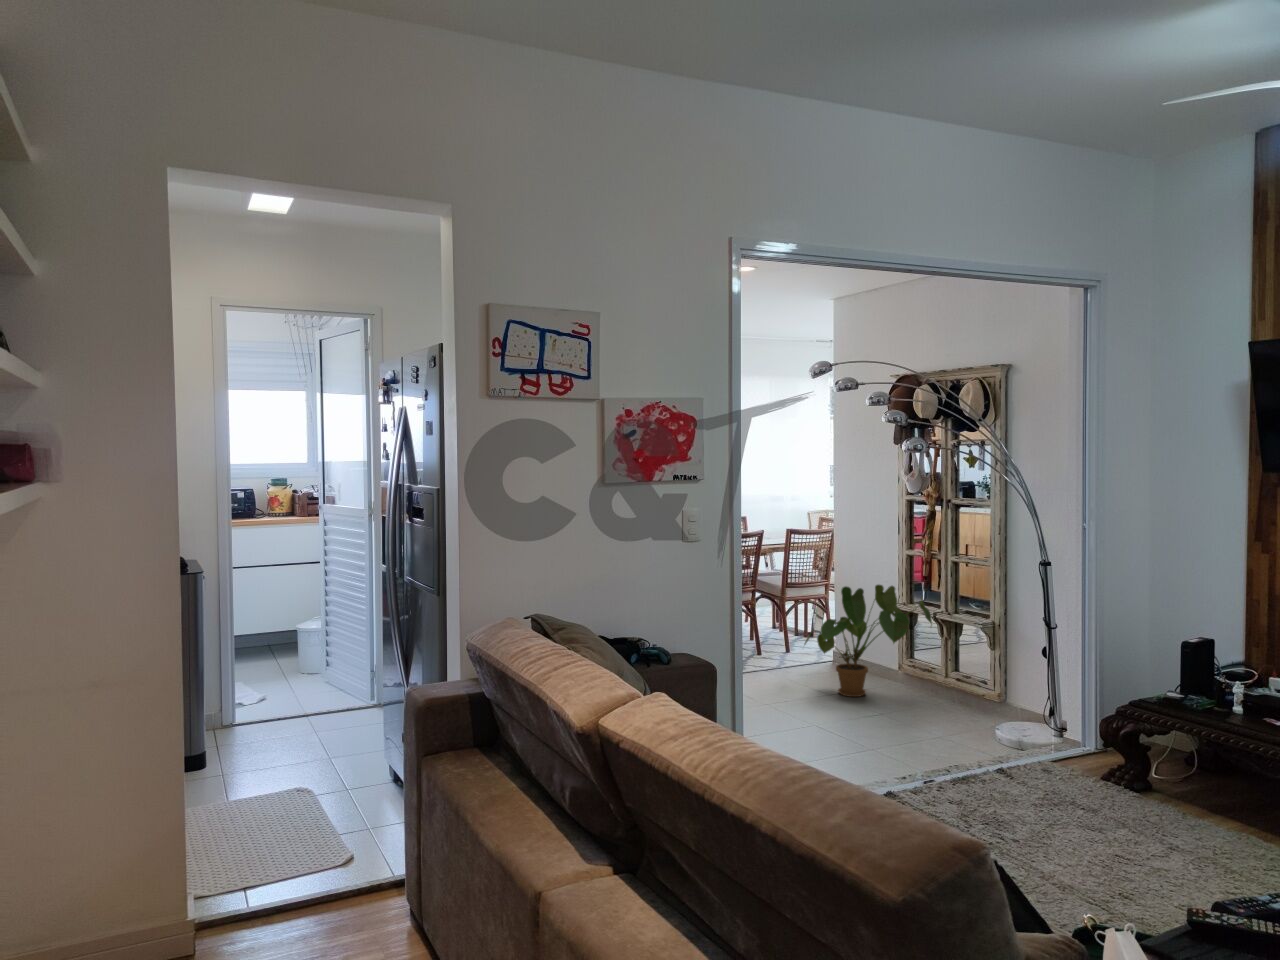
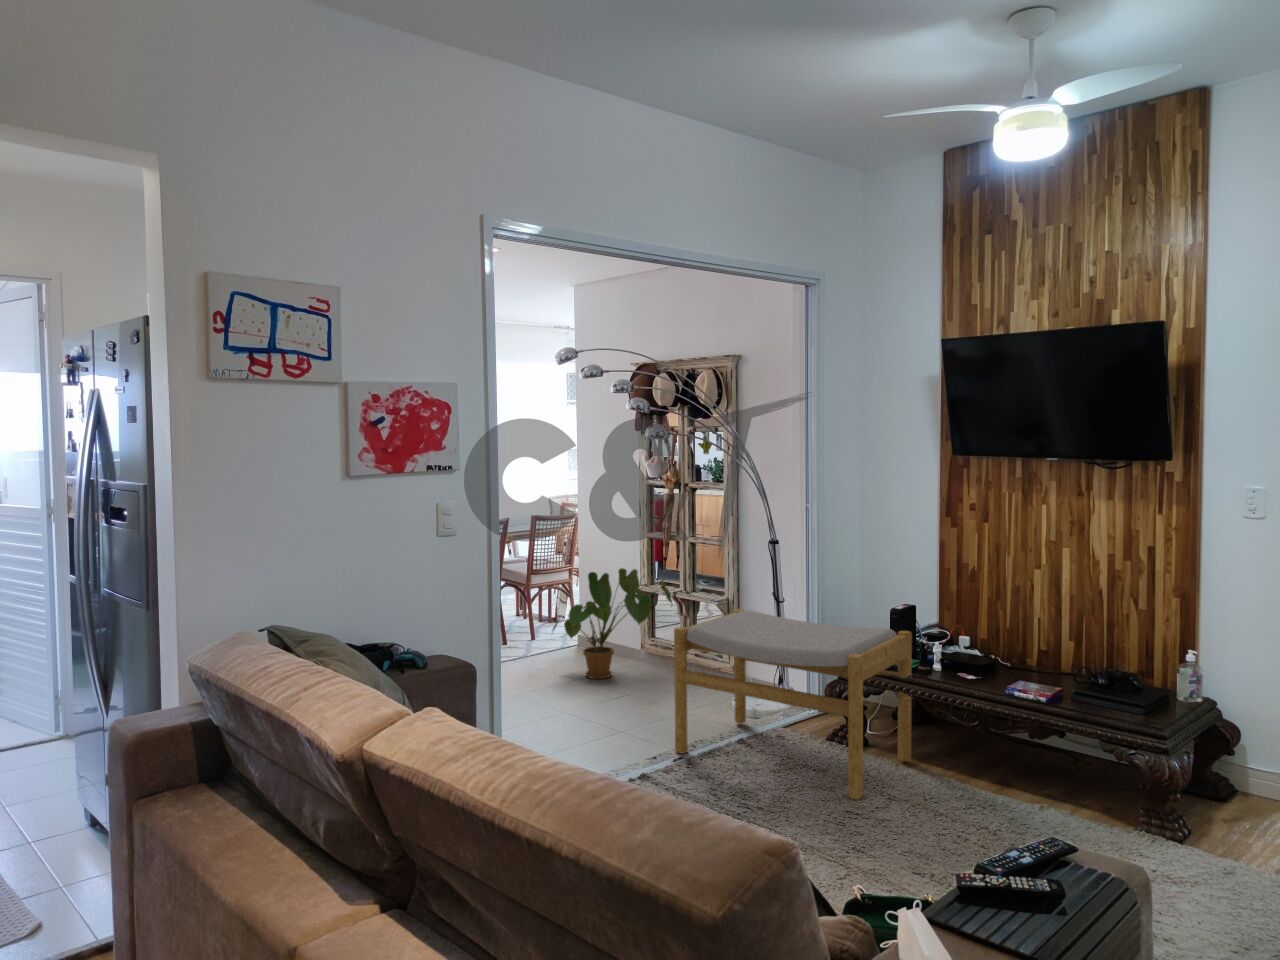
footstool: none [925,632,1204,847] -> present [674,609,912,800]

